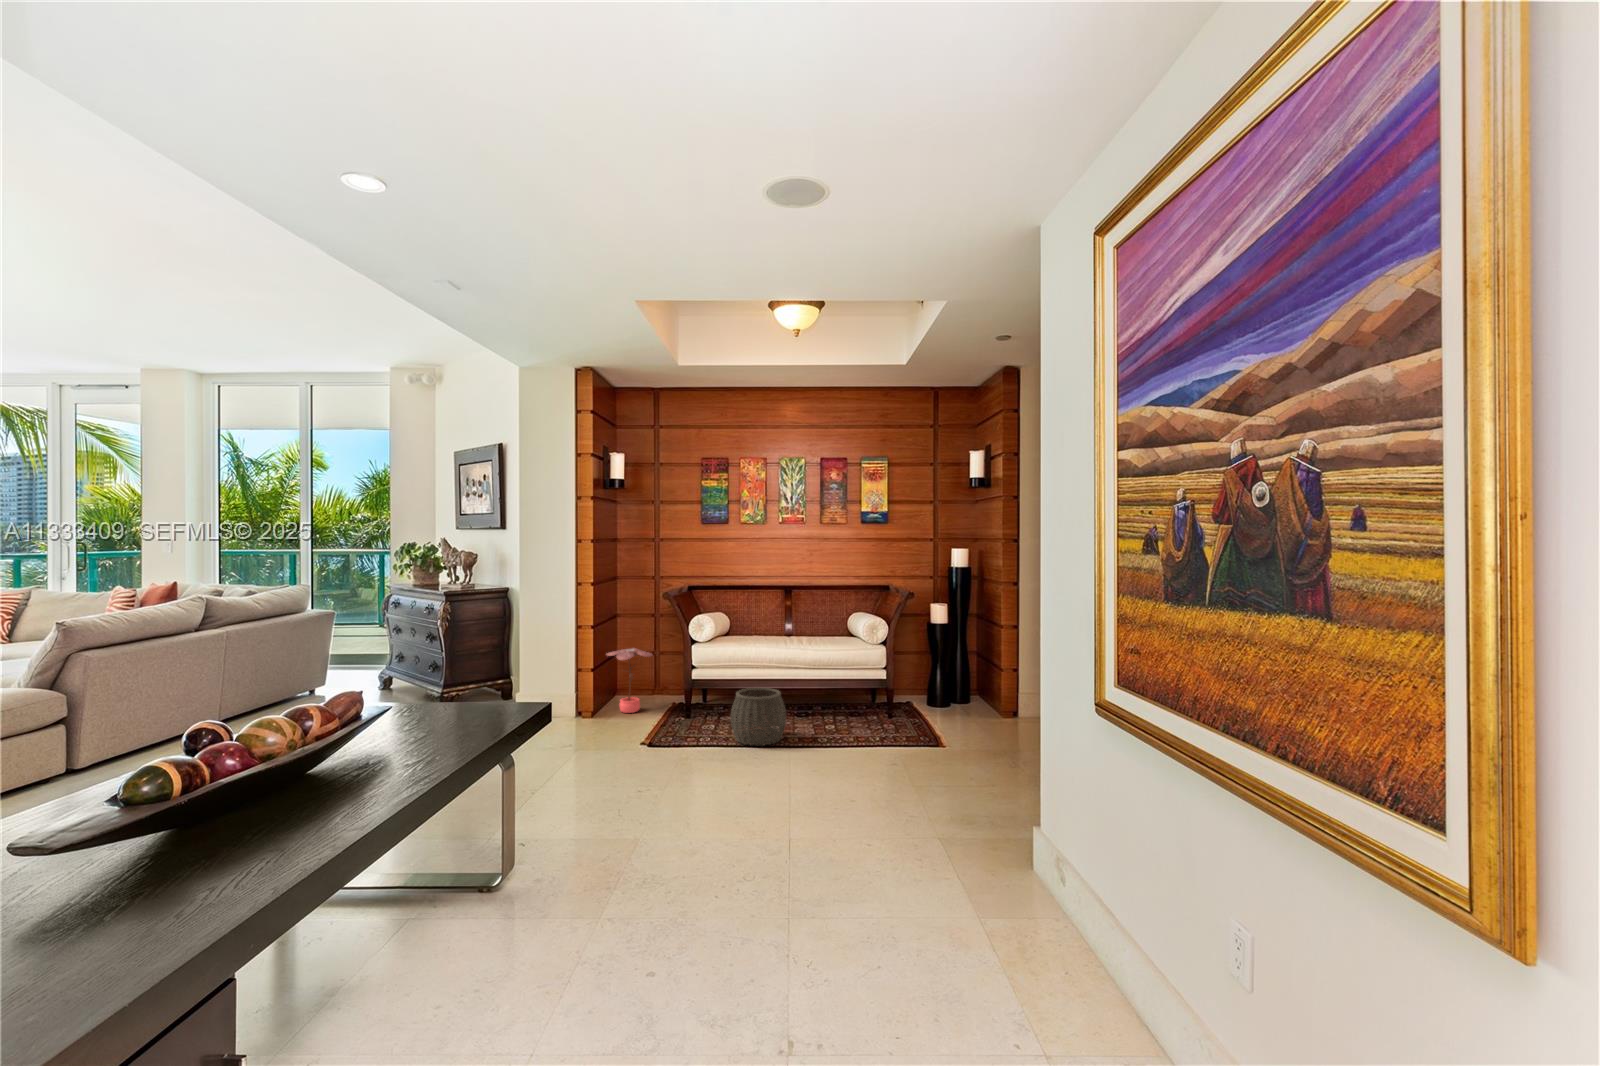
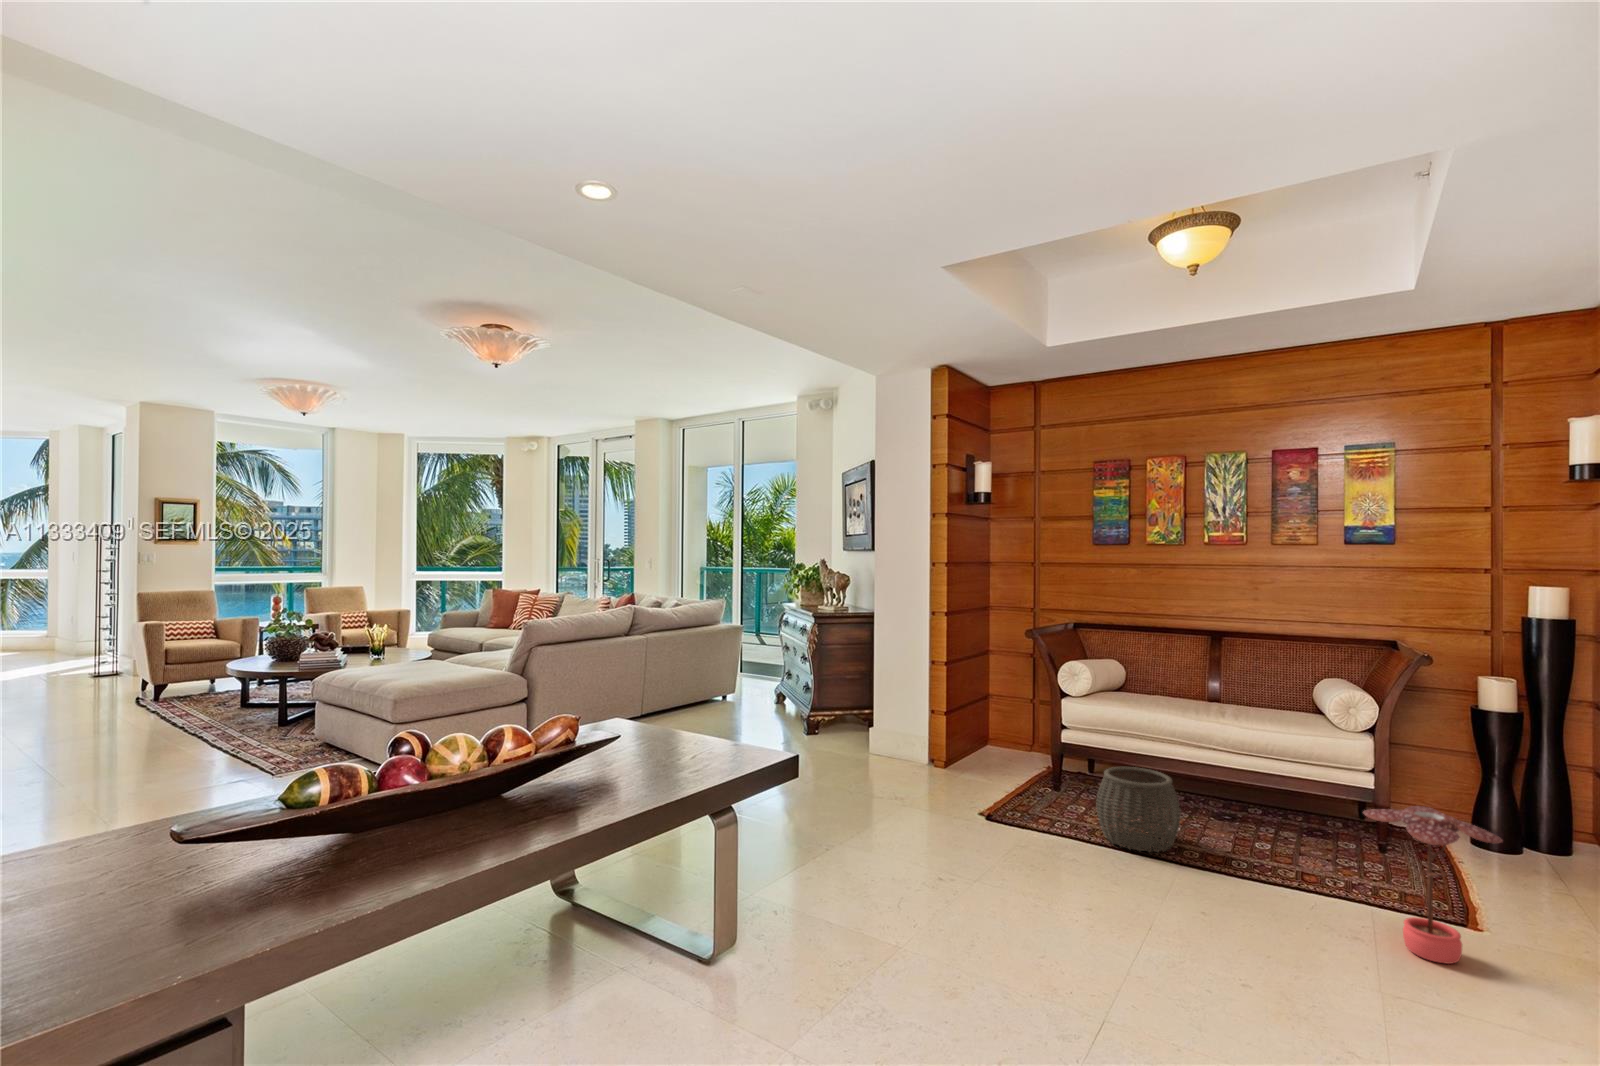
potted plant: present [606,648,652,713] -> present [1363,806,1503,964]

